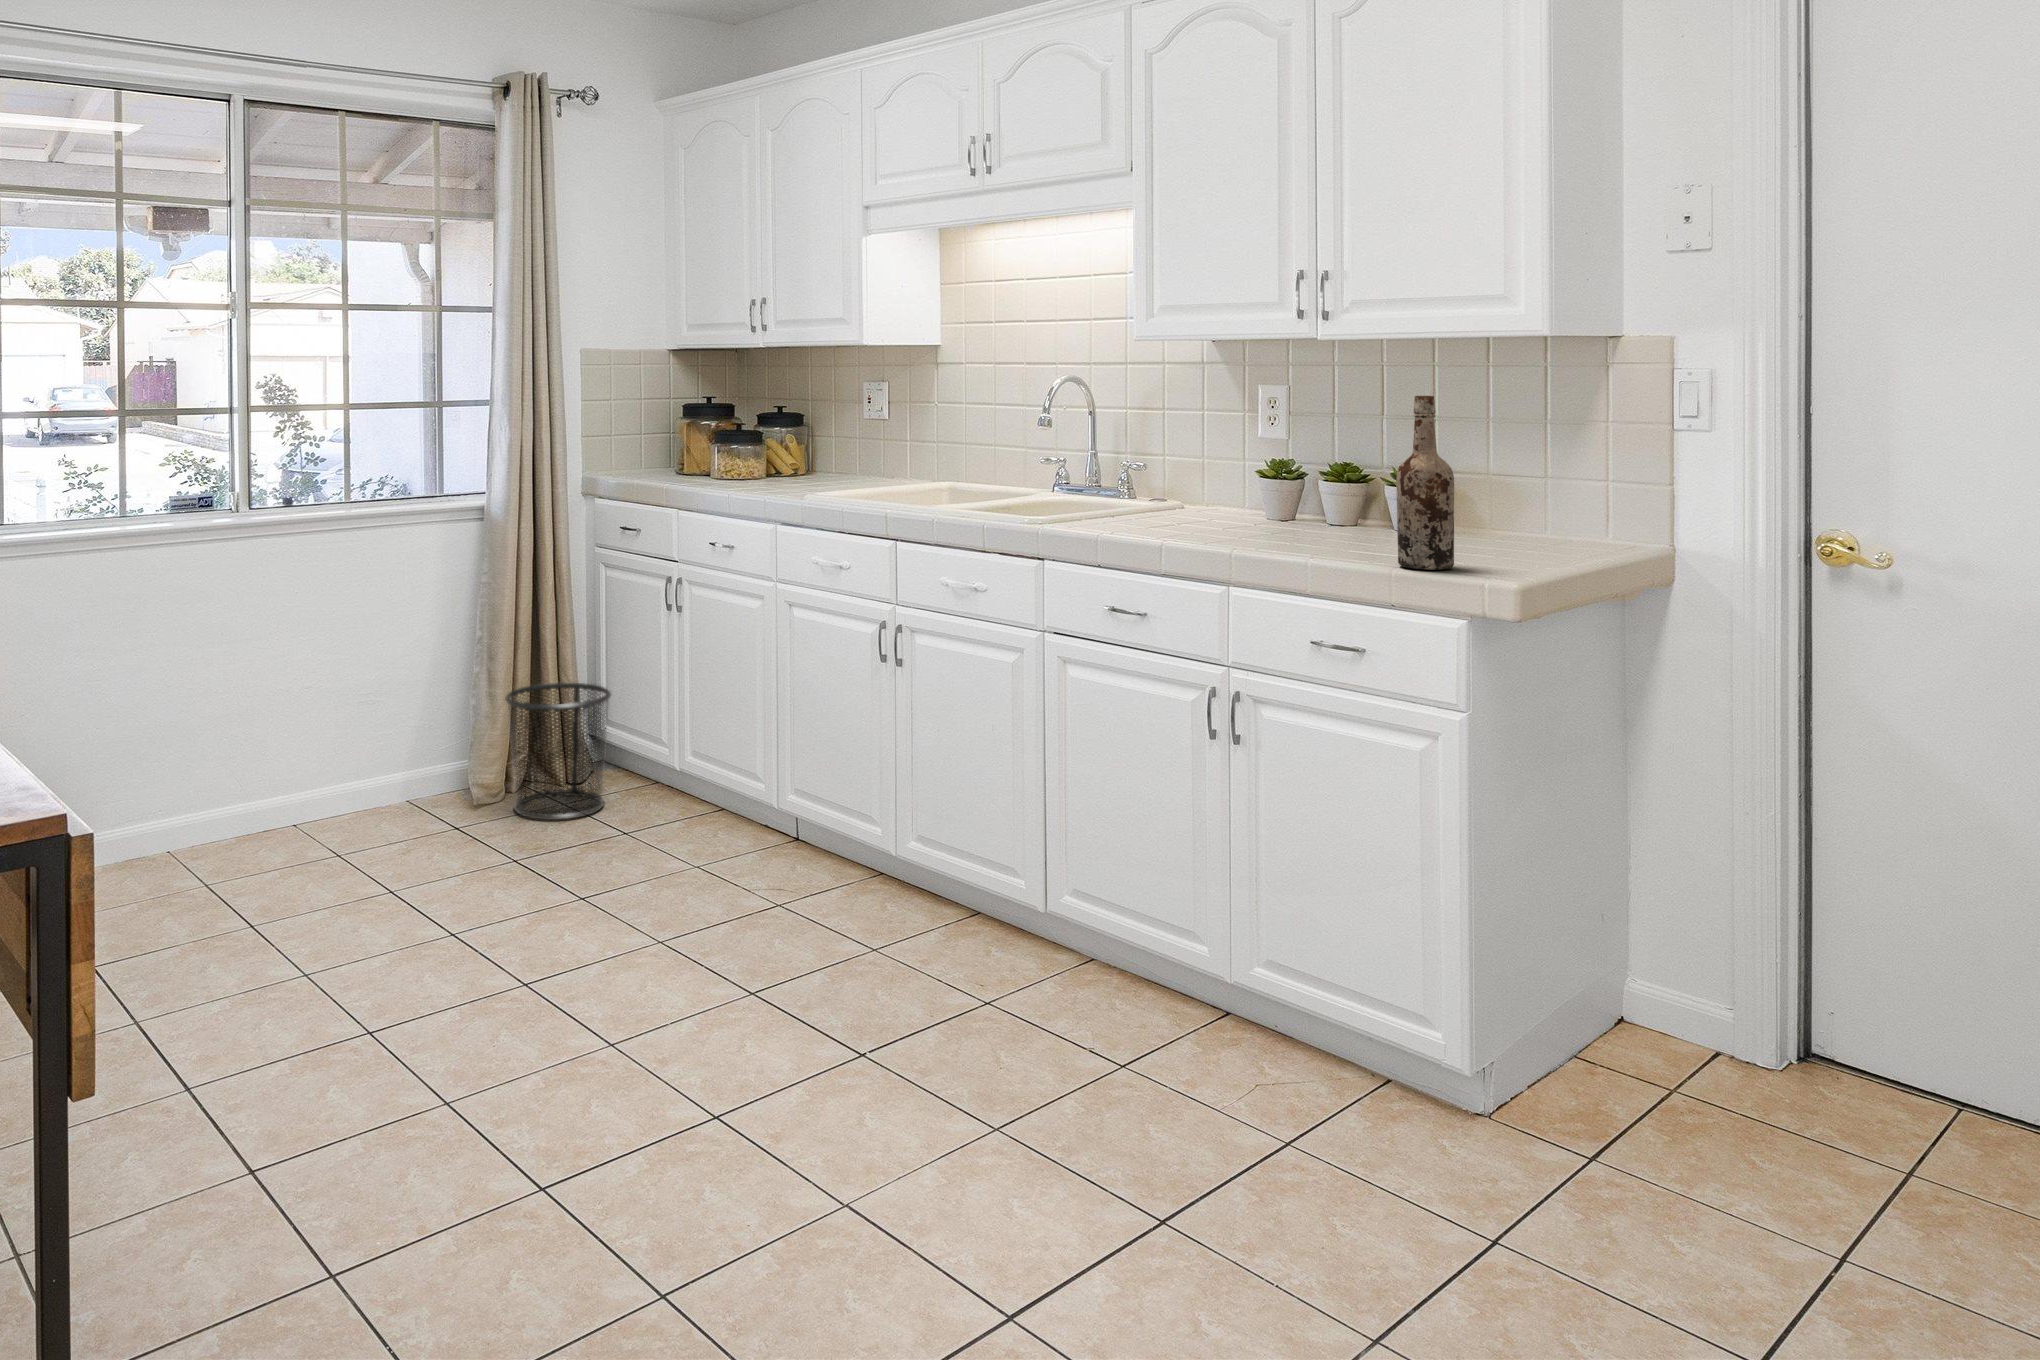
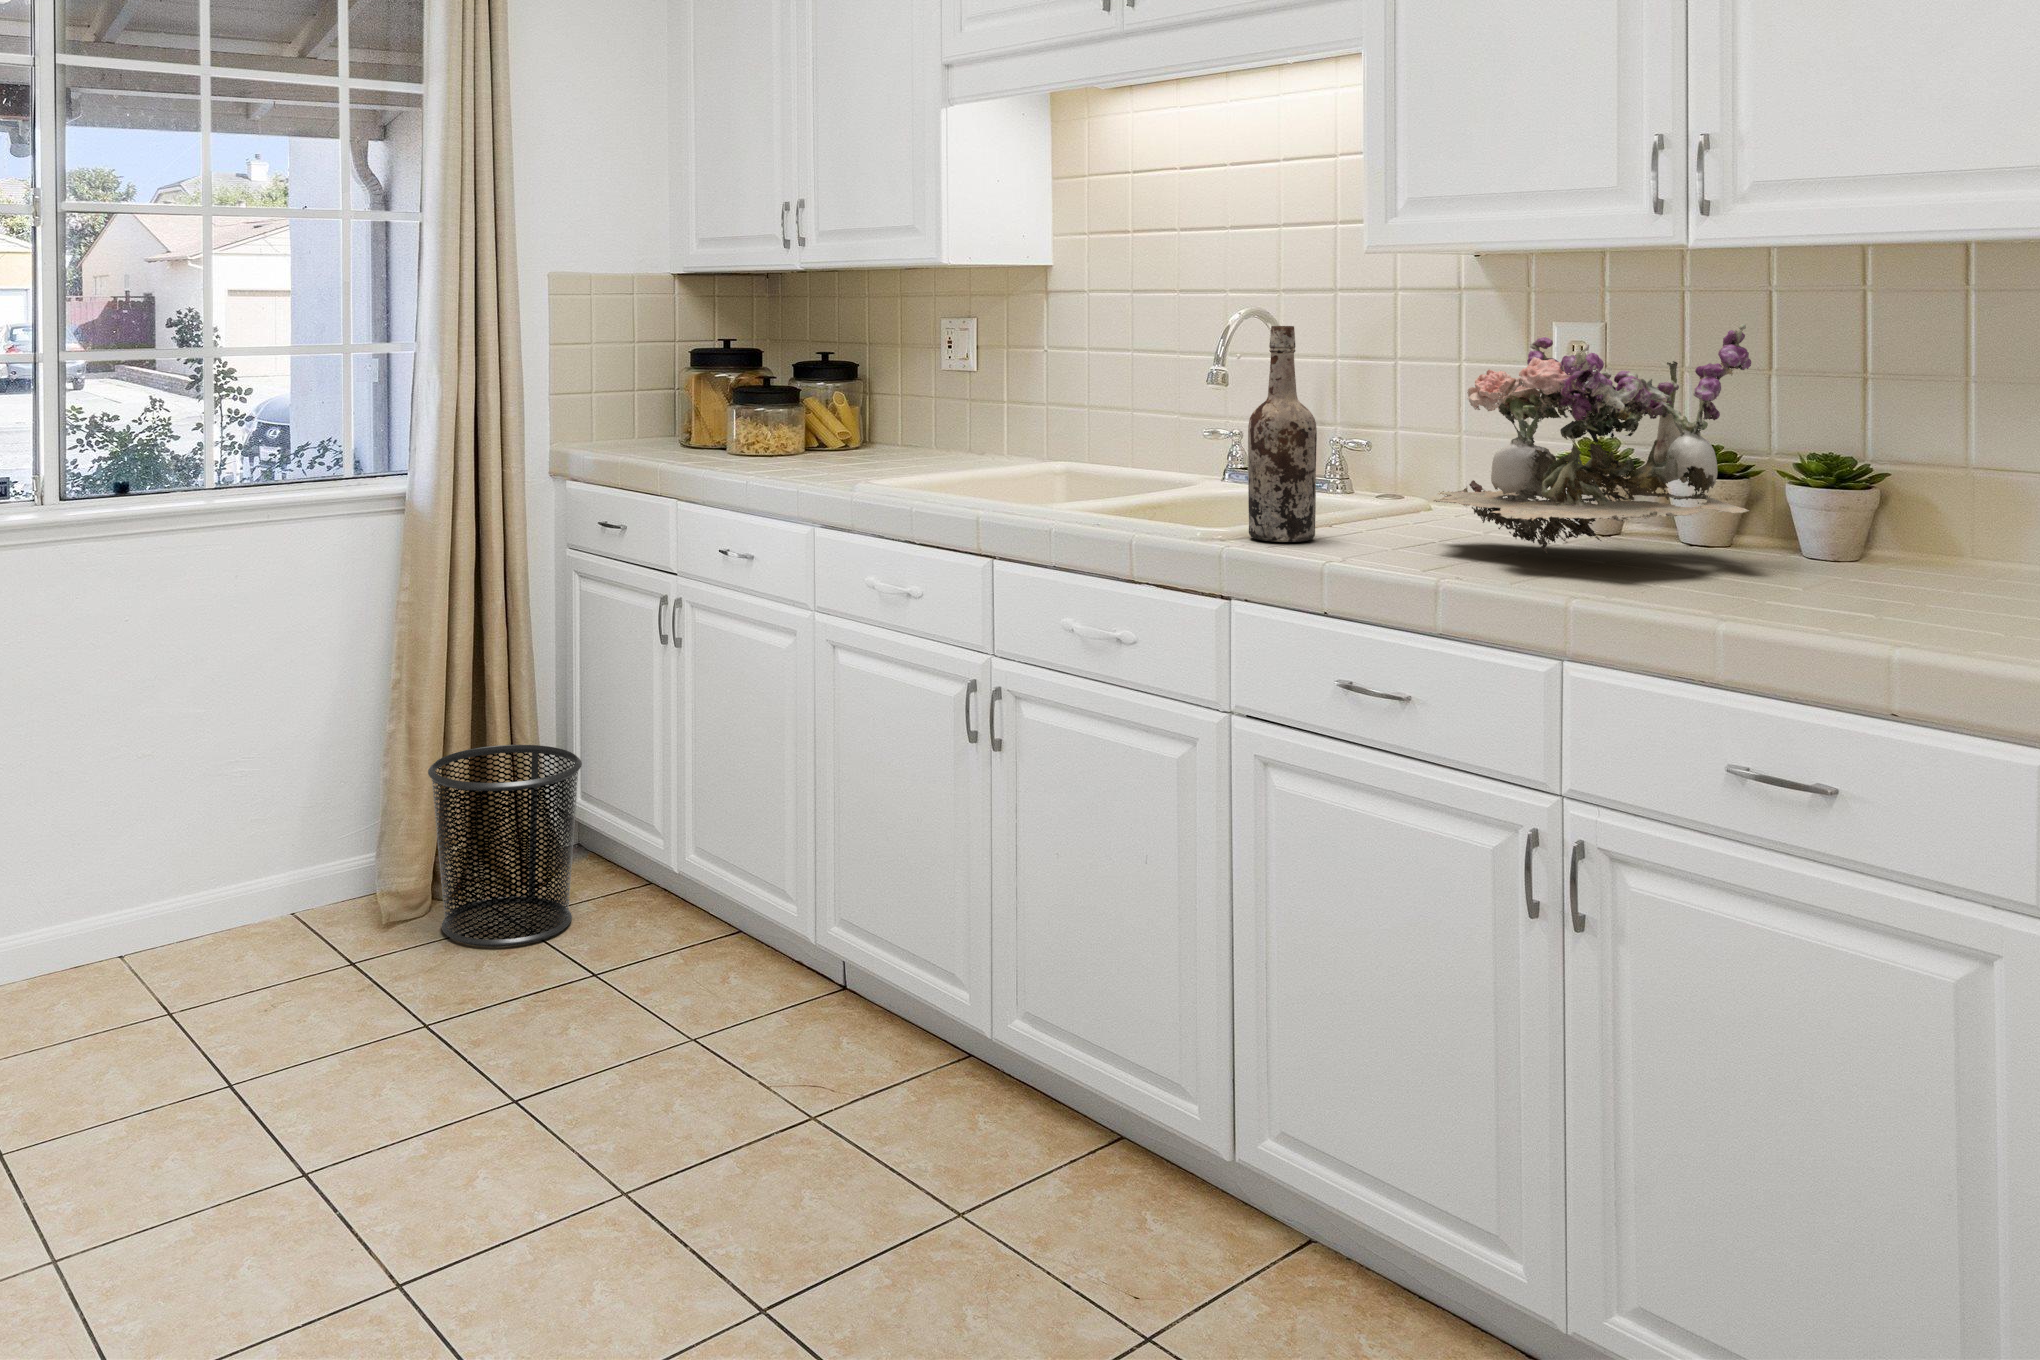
flower arrangement: none [1168,387,1357,531] -> present [1434,324,1751,553]
wine bottle: present [1396,396,1454,570] -> present [1248,326,1317,542]

